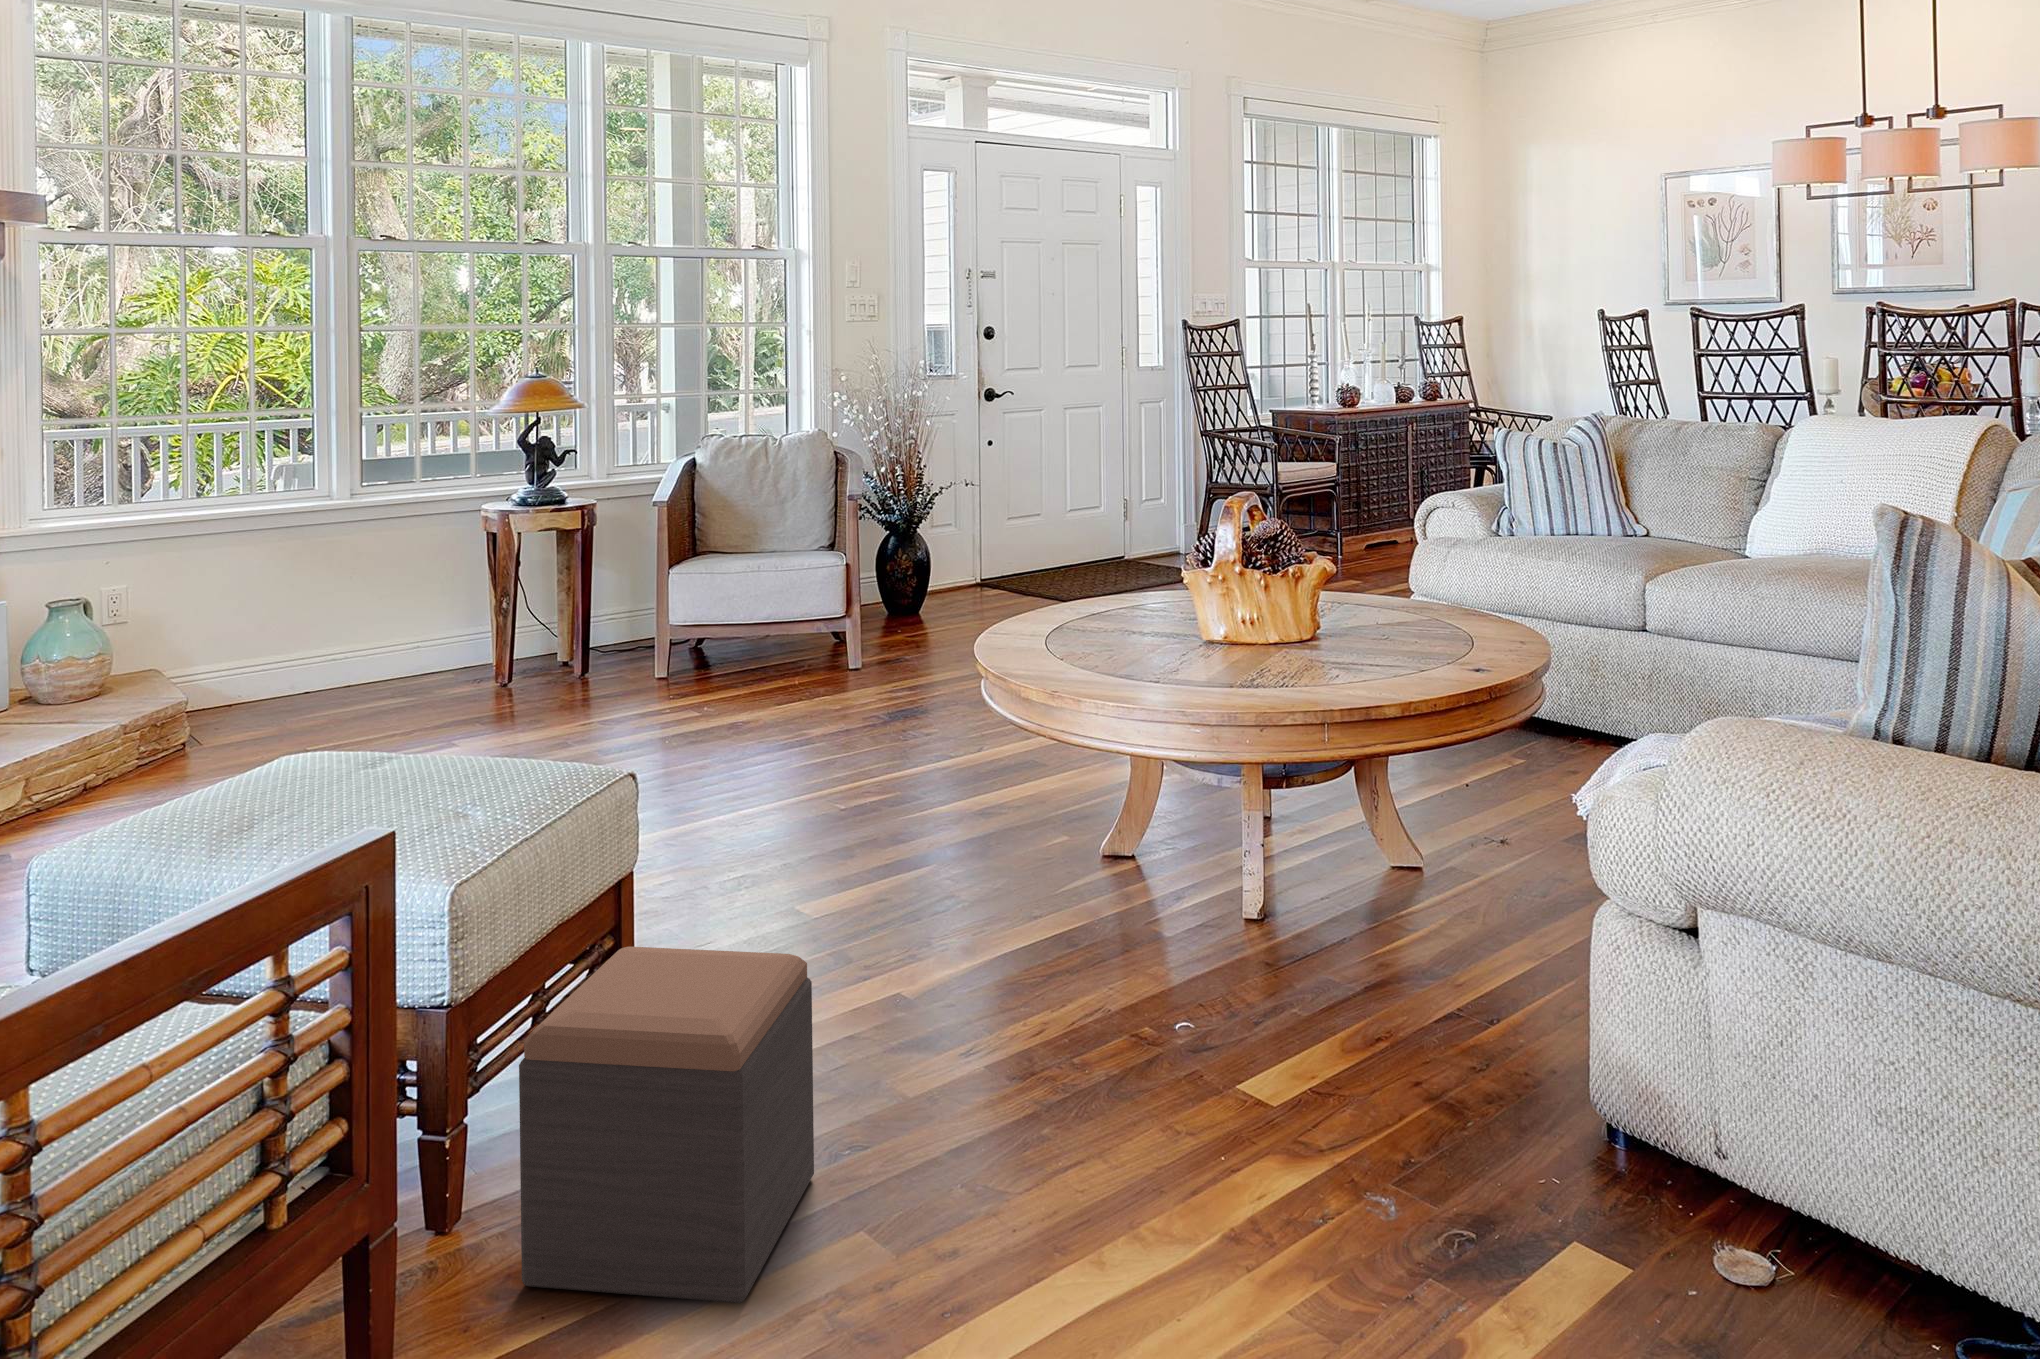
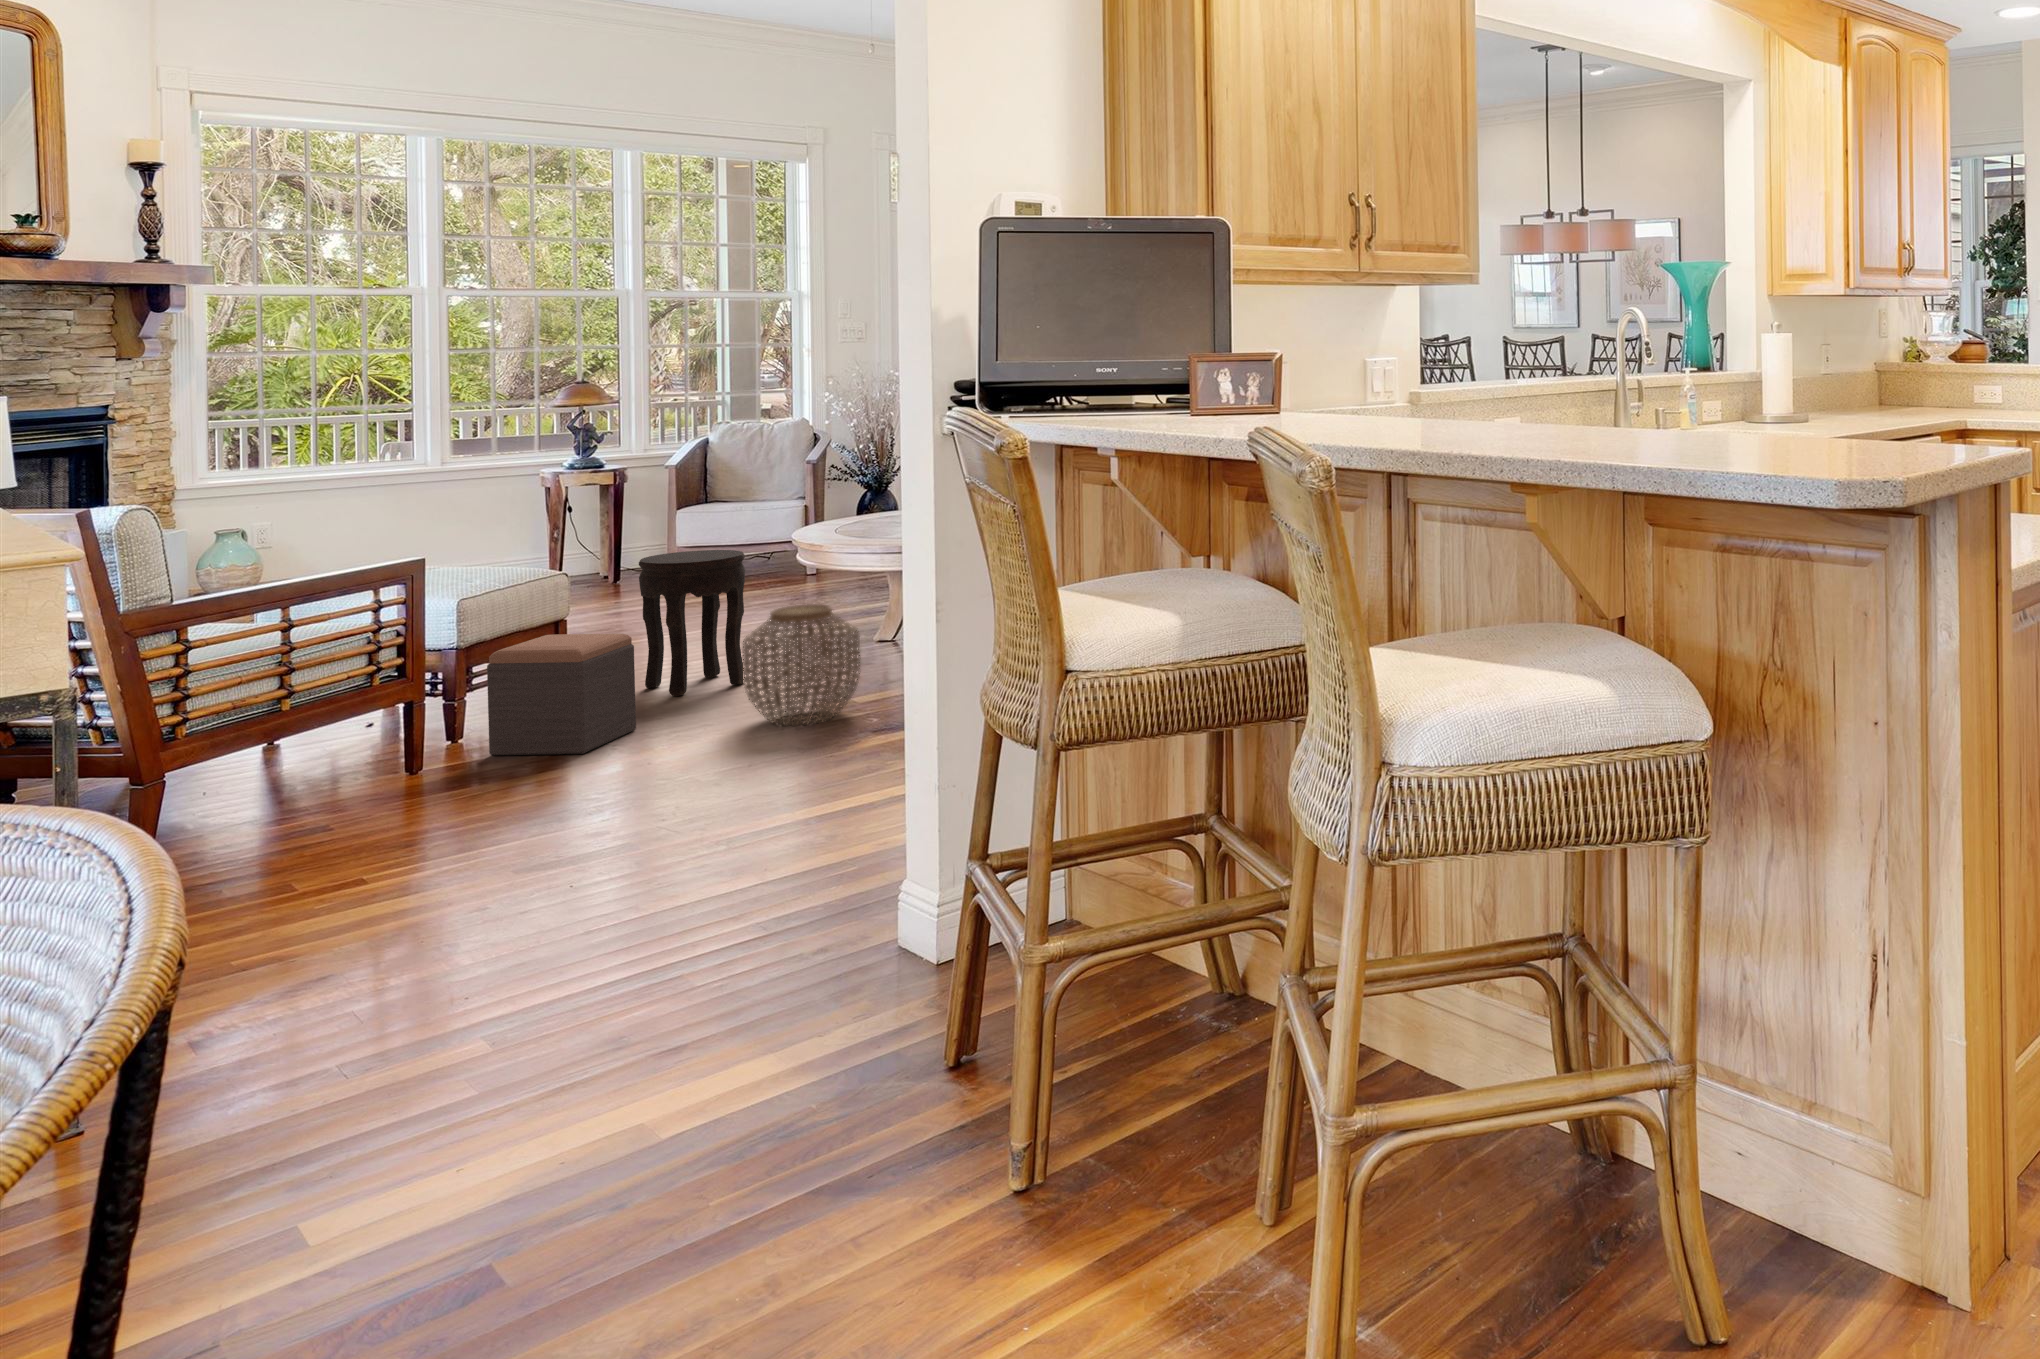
side table: none [749,701,938,1024] -> present [639,550,745,696]
woven basket: none [1043,878,1291,1192] -> present [743,604,861,725]

